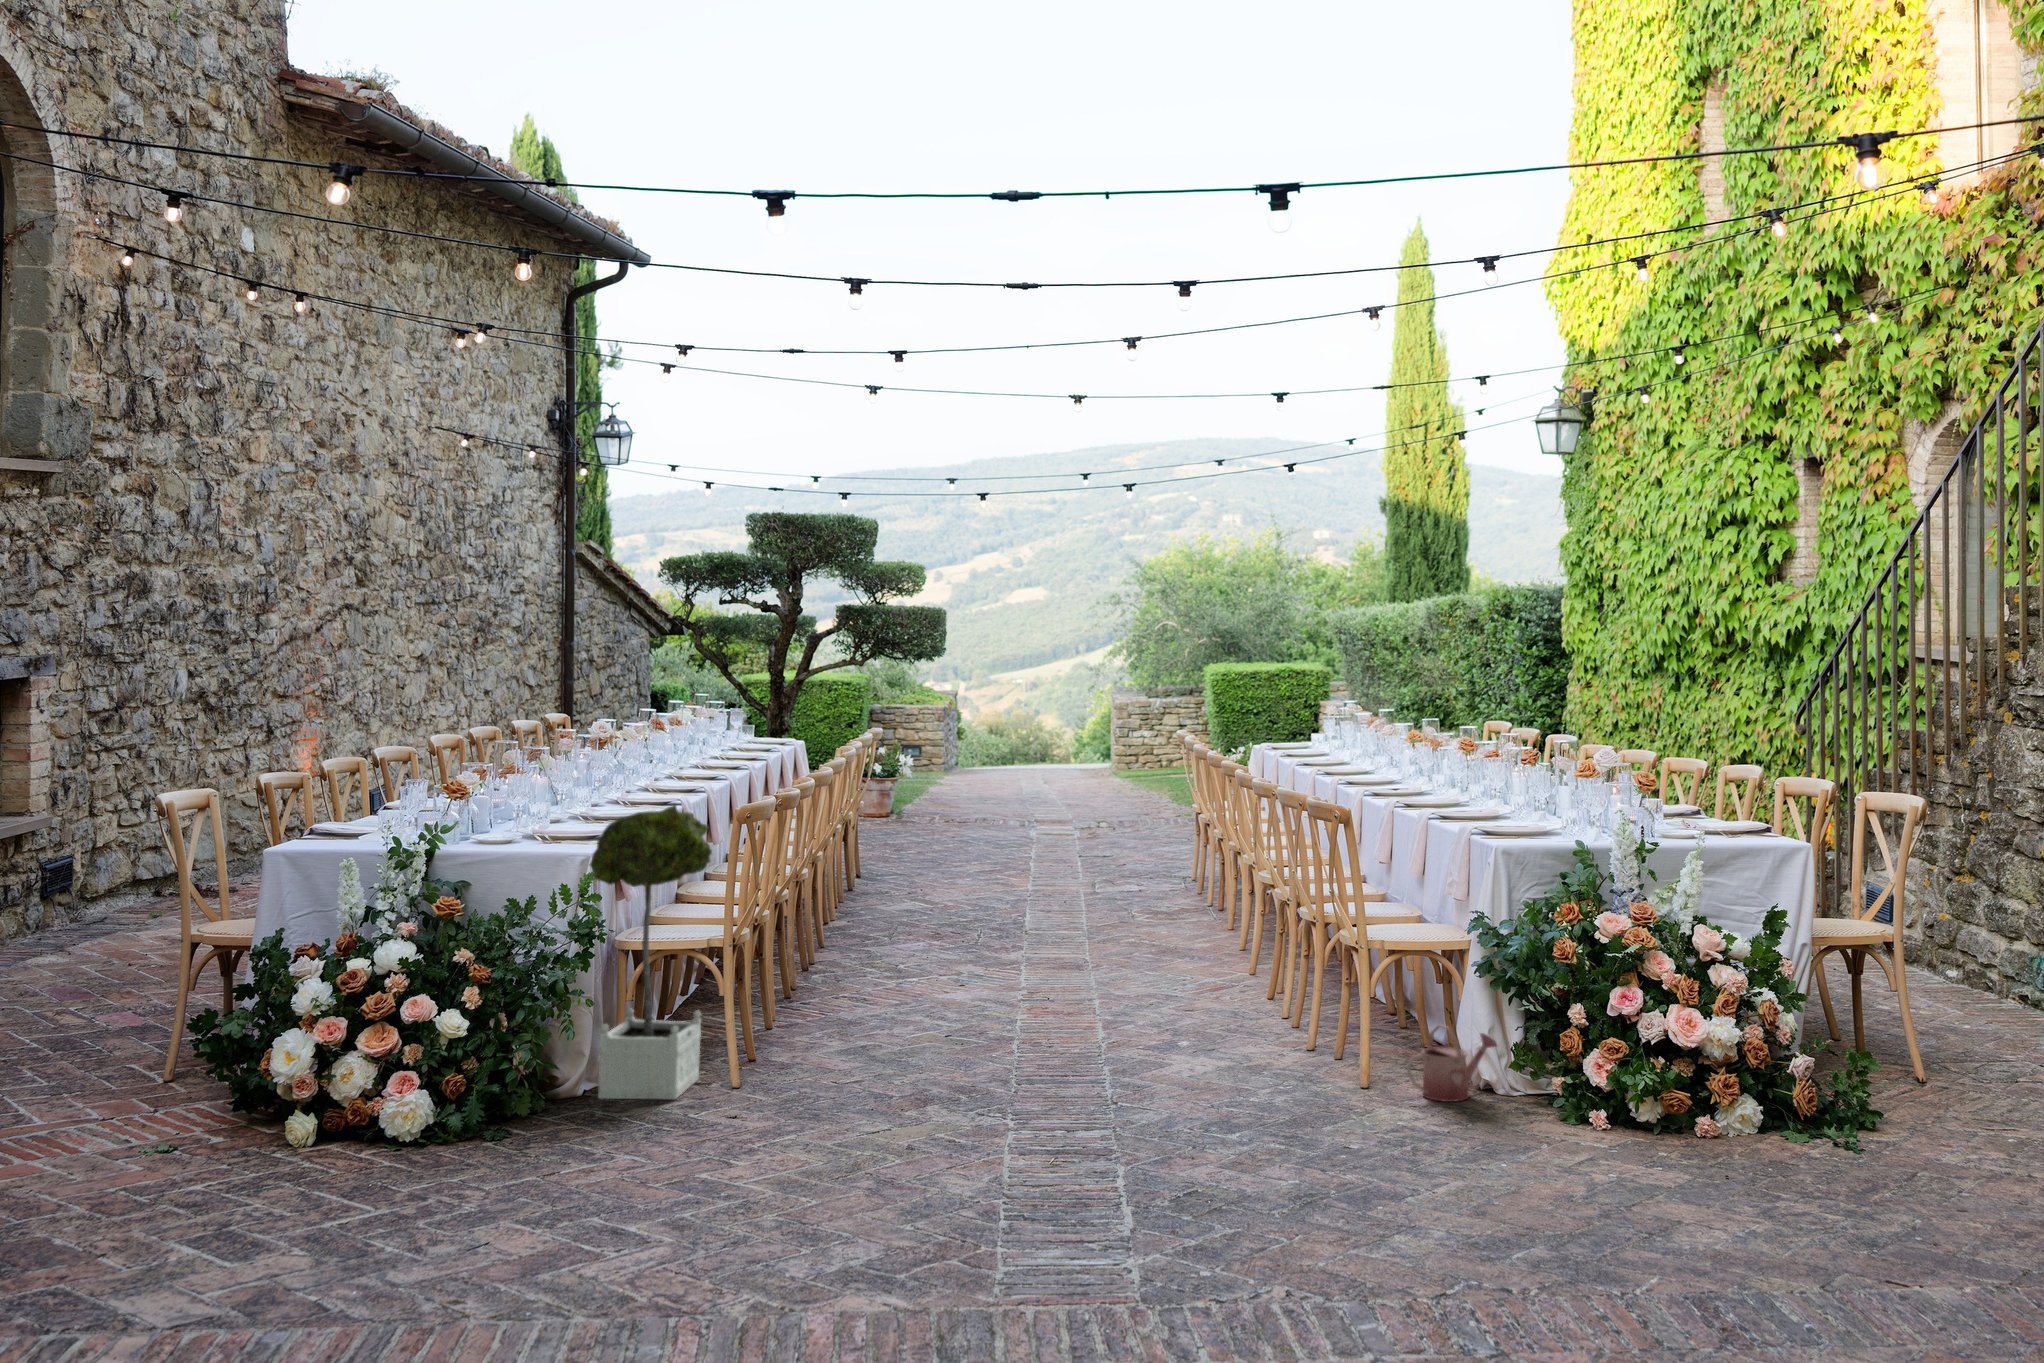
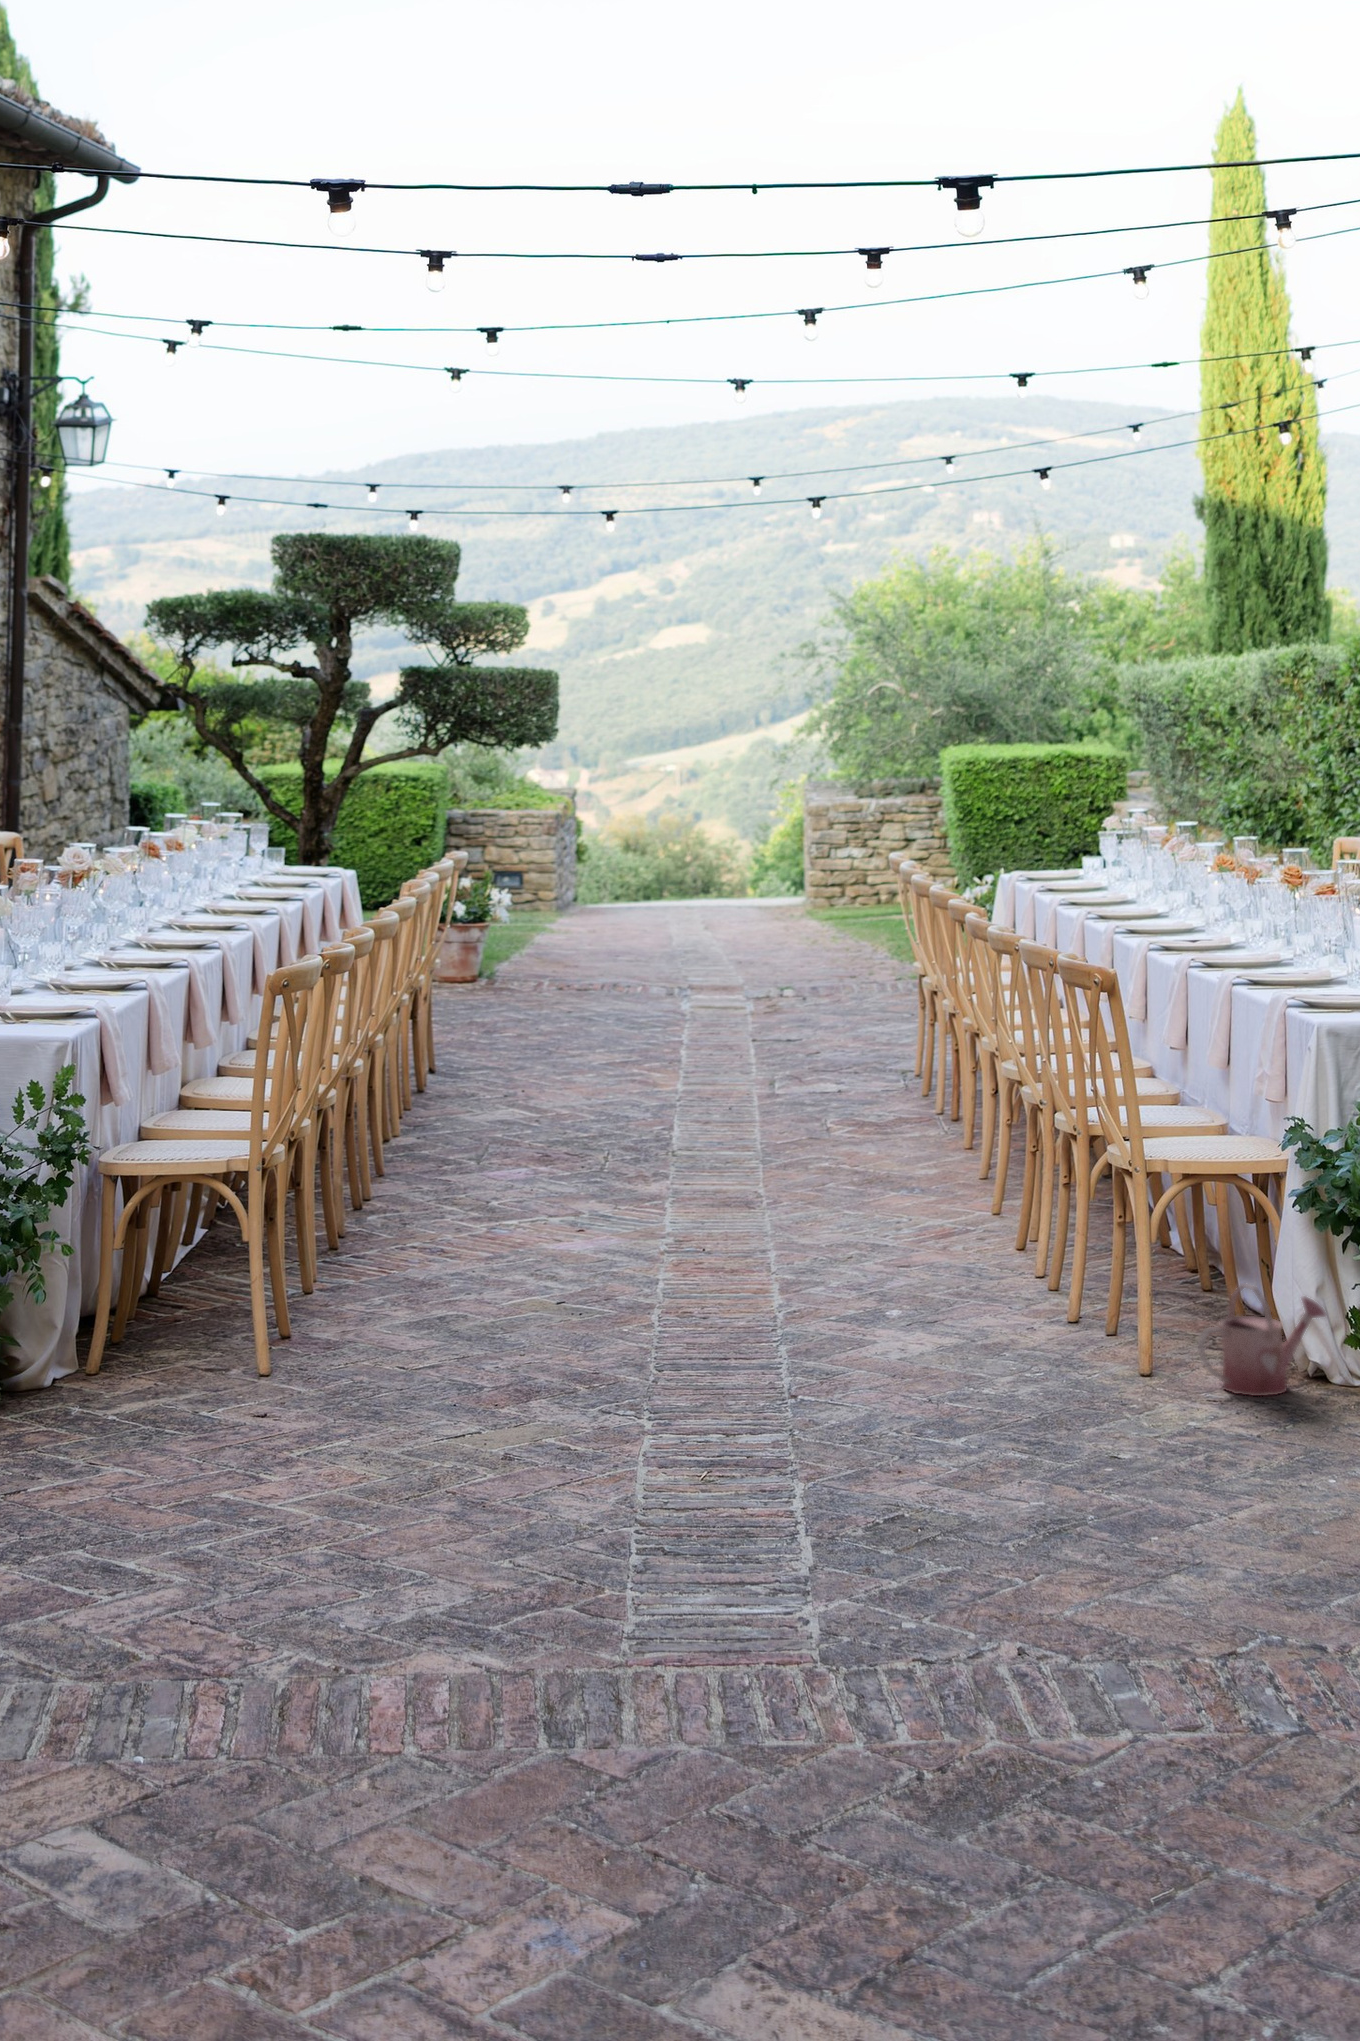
potted tree: present [590,804,712,1099] -> none [74,967,239,1392]

